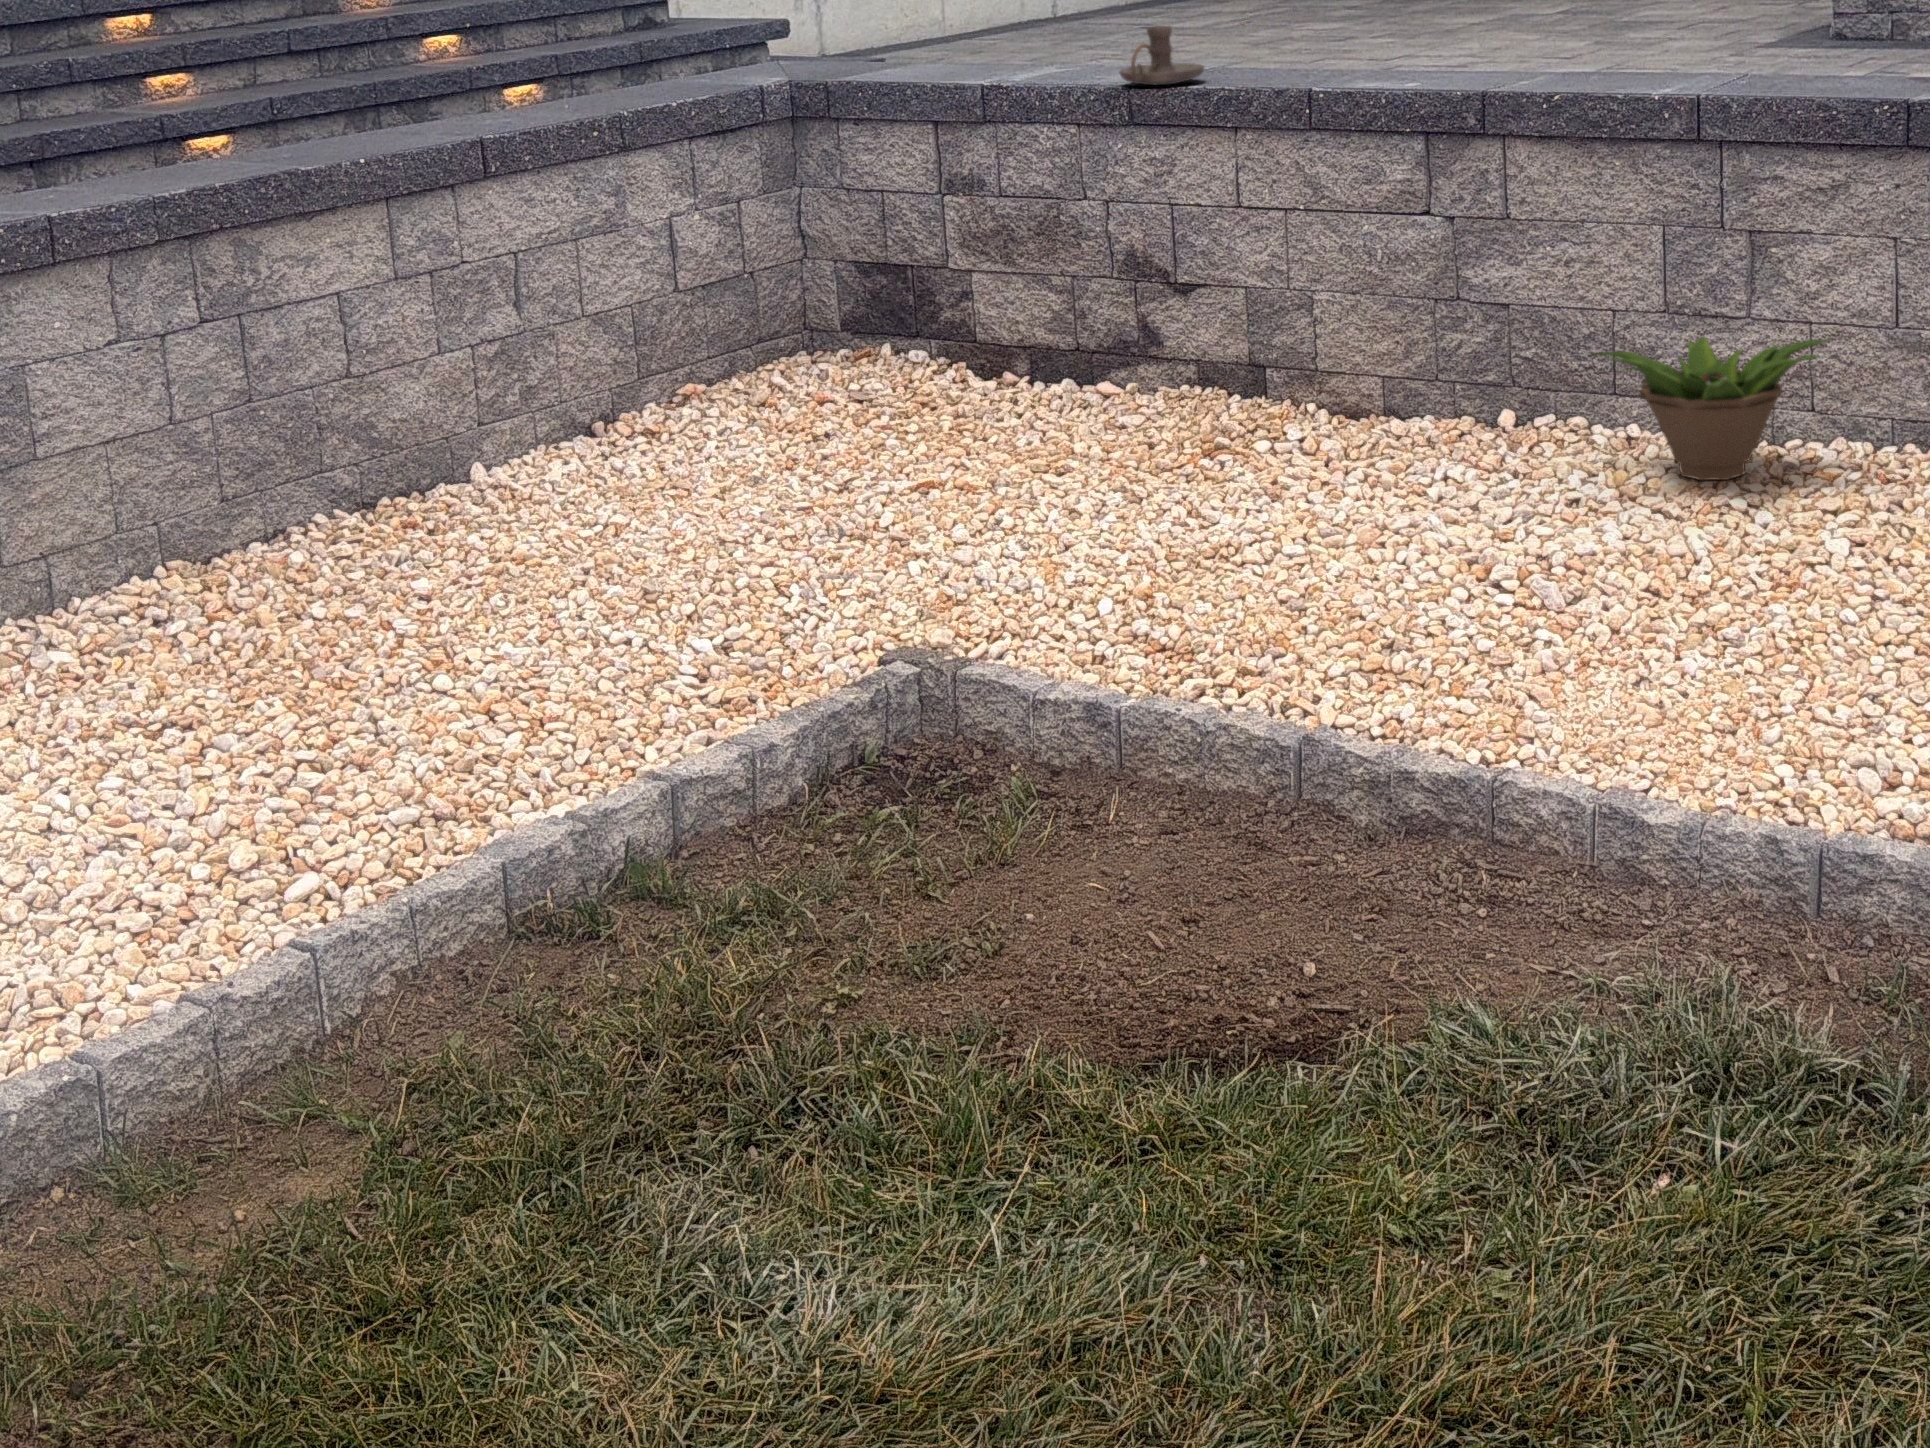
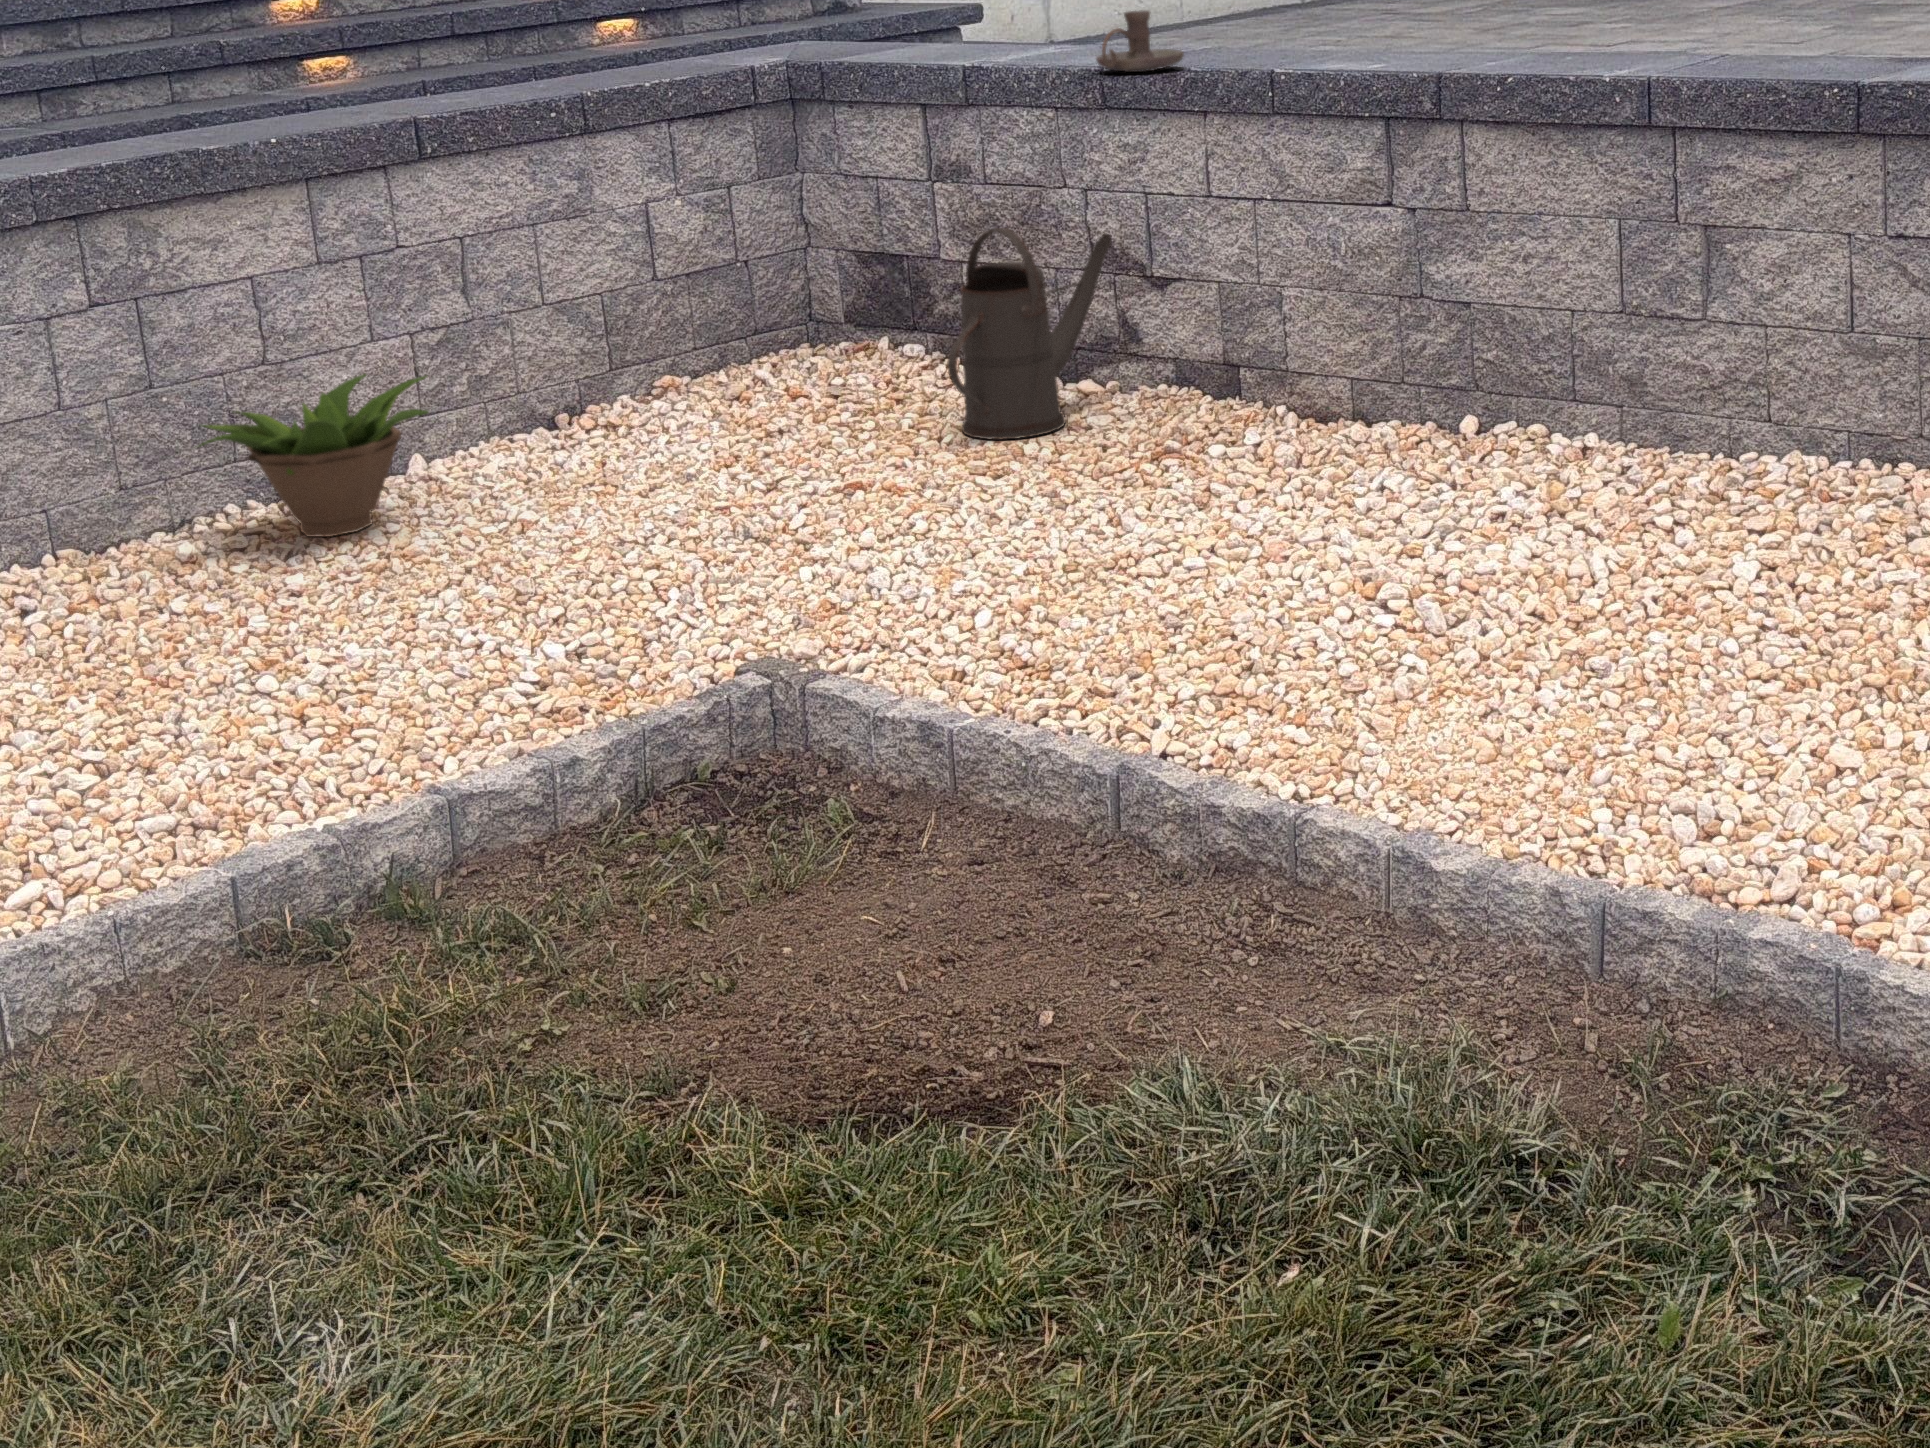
watering can: none [1008,237,1145,440] -> present [947,228,1112,440]
decorative plant: present [1591,337,1828,480] -> present [195,374,429,537]

